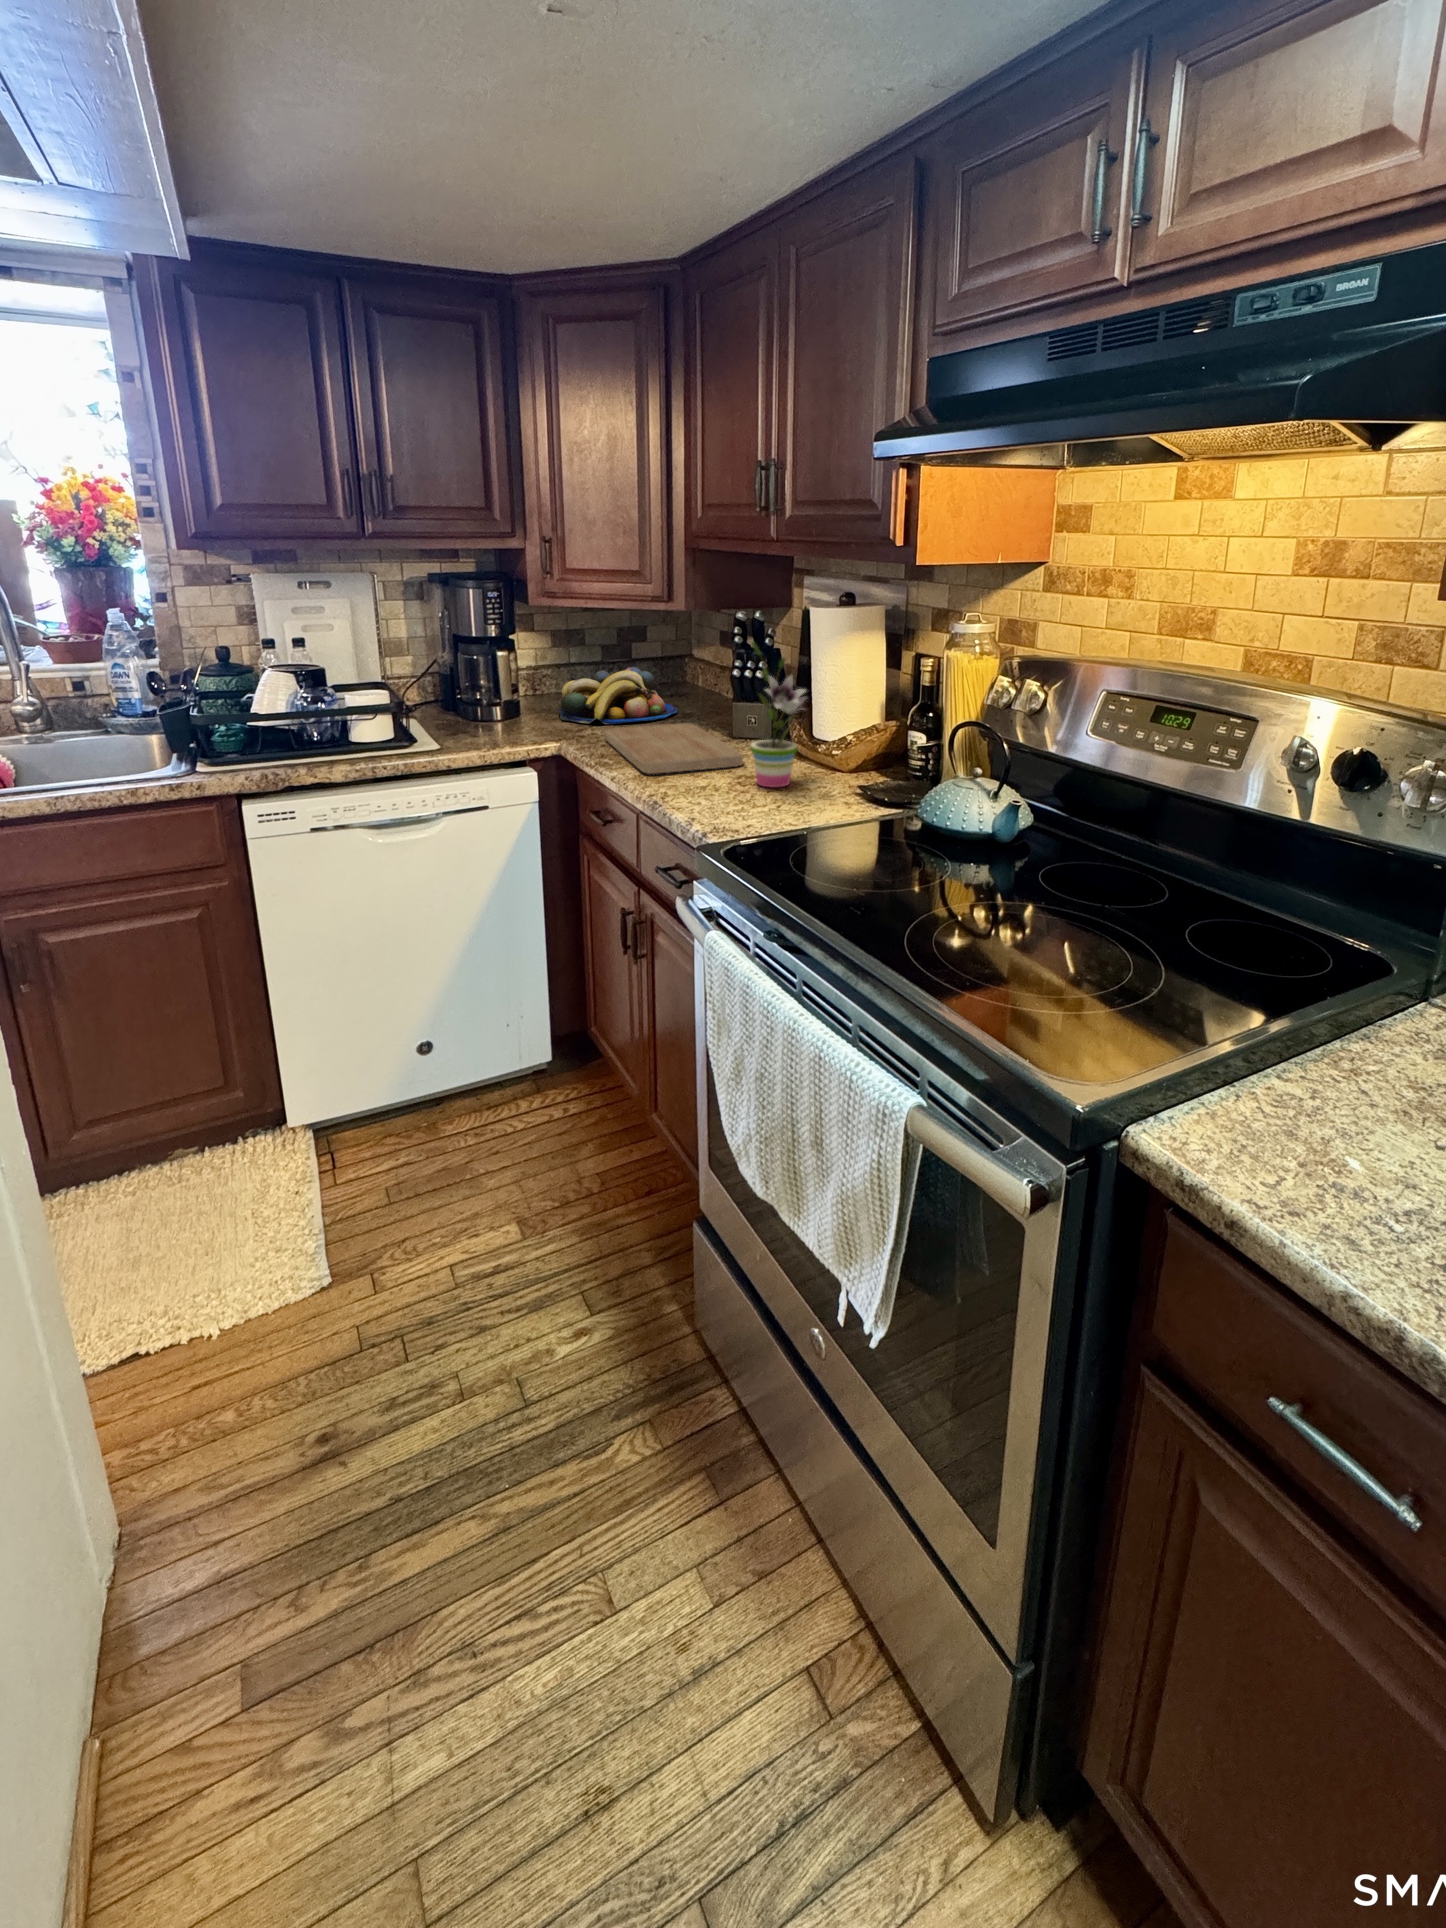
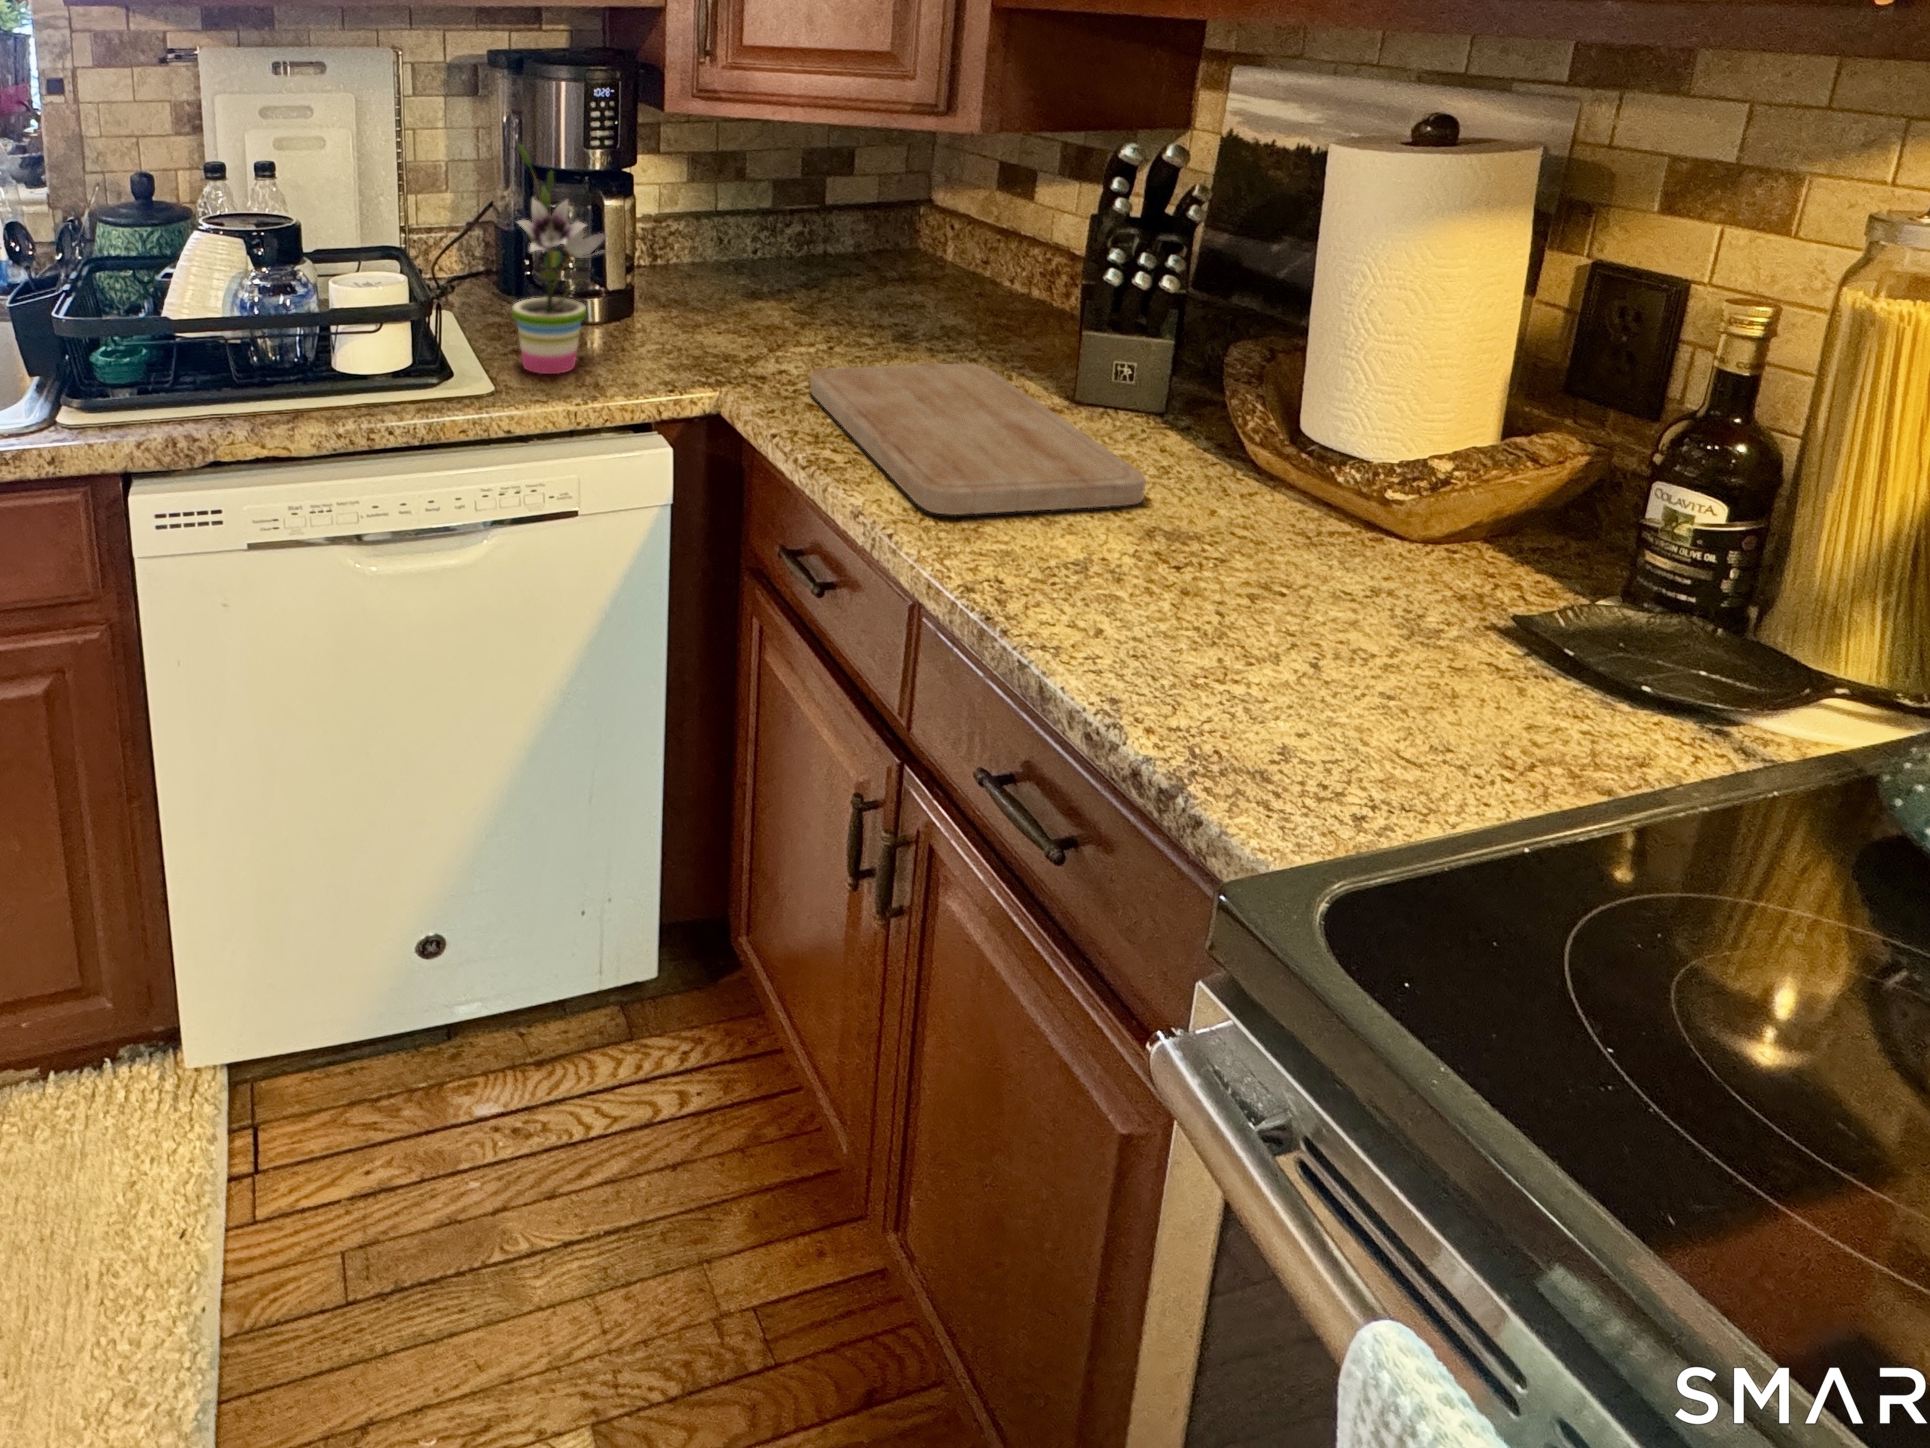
potted plant: present [750,641,807,787] -> present [512,144,612,374]
fruit bowl: present [559,667,678,724] -> none [704,229,930,348]

